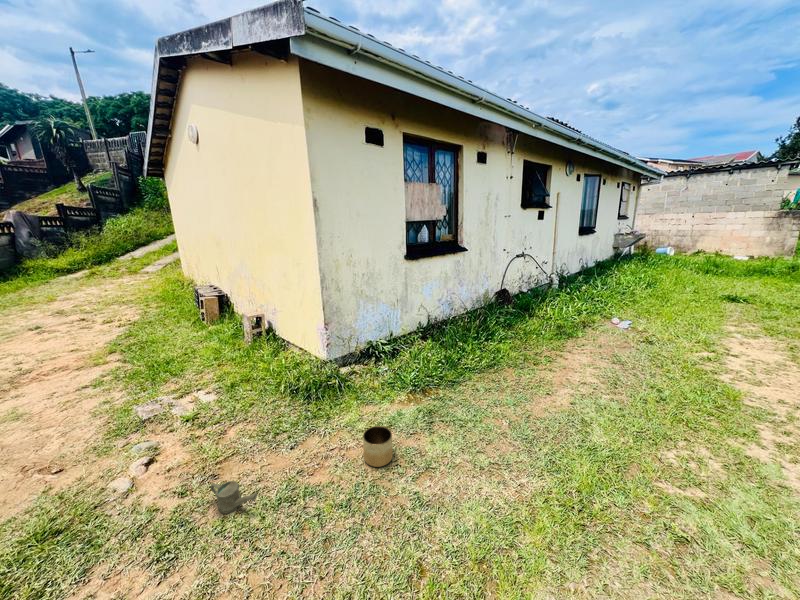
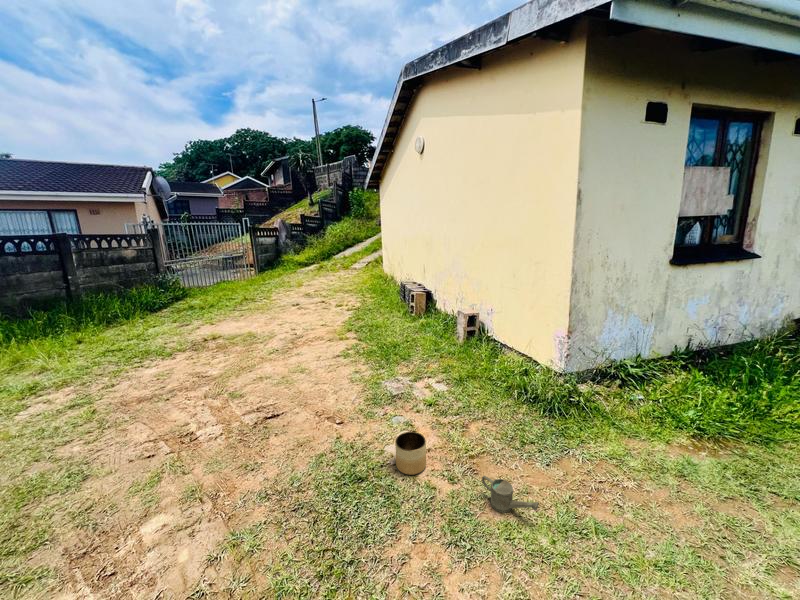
planter: present [363,426,393,467] -> present [395,432,426,475]

